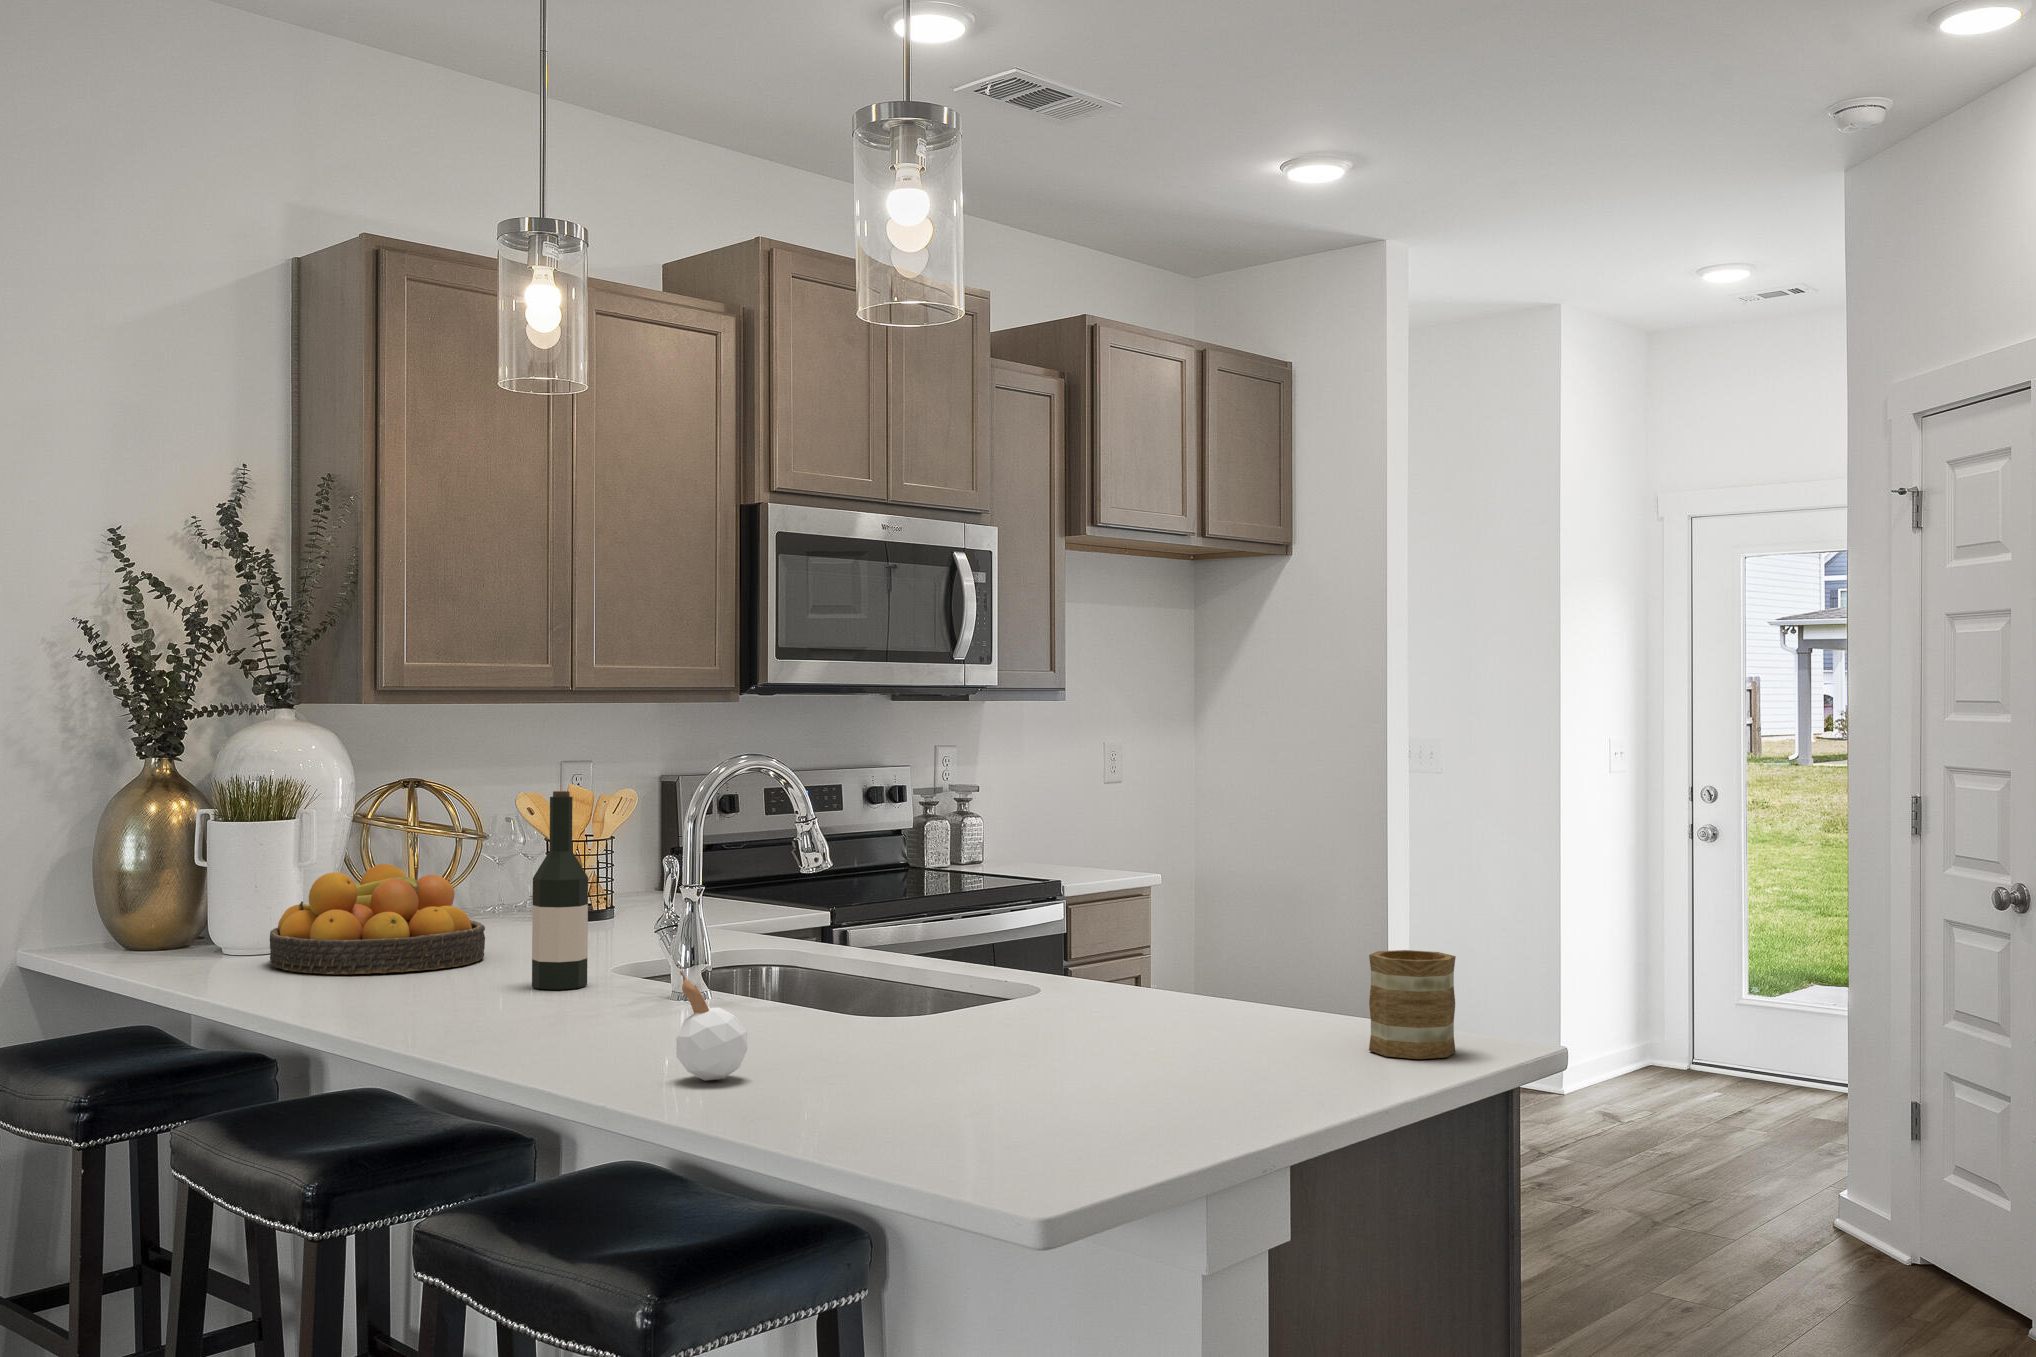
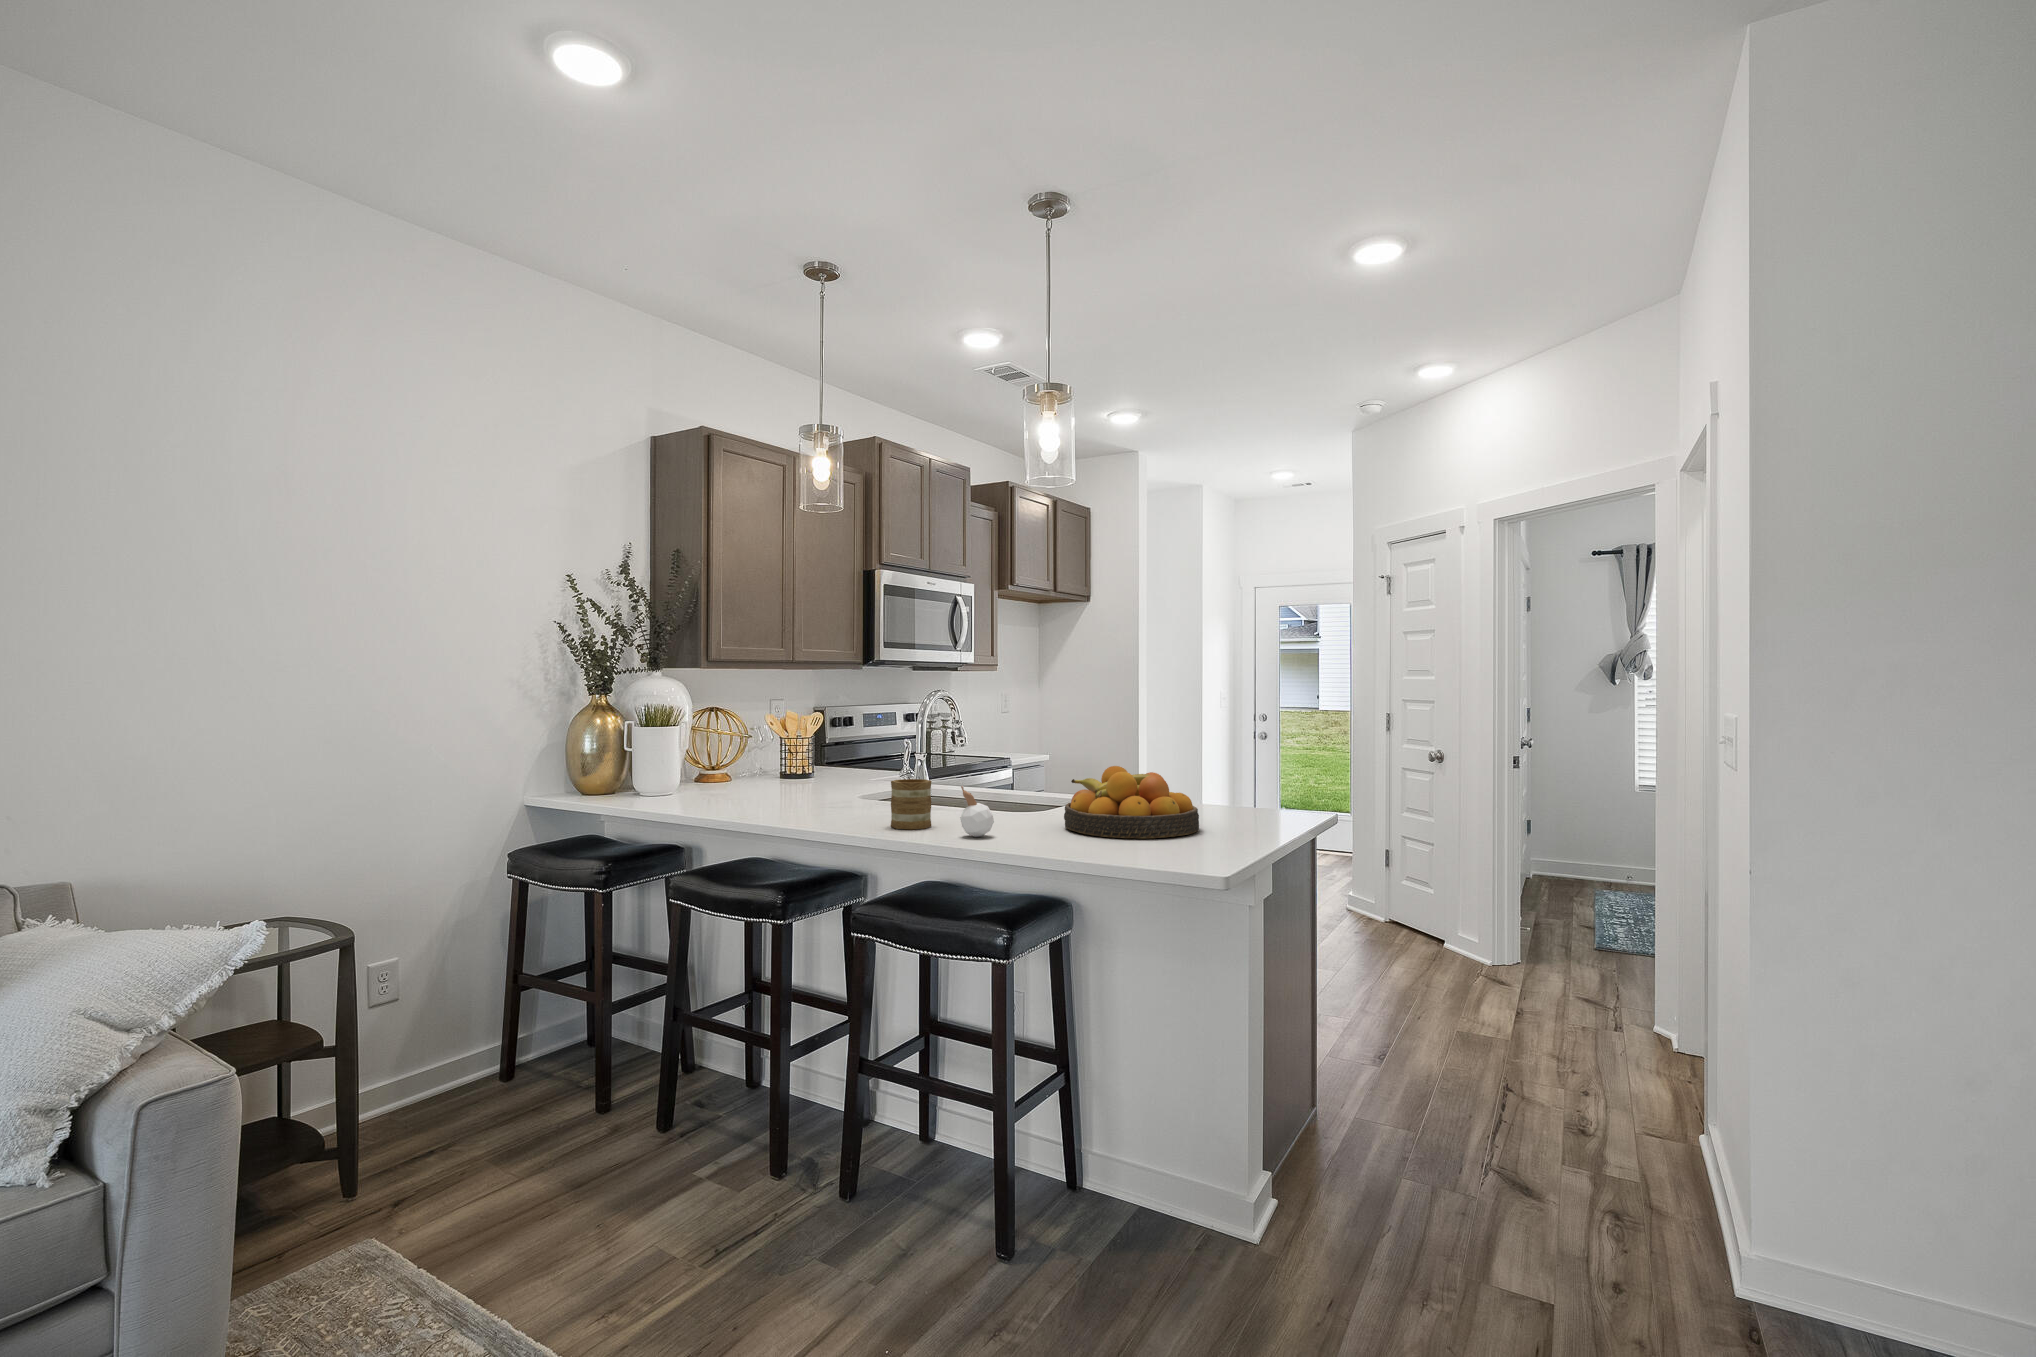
wine bottle: present [532,791,588,990] -> none [822,709,848,805]
fruit bowl: present [270,864,485,975] -> present [1064,766,1199,839]
mug: present [1369,950,1456,1059] -> present [891,779,932,829]

